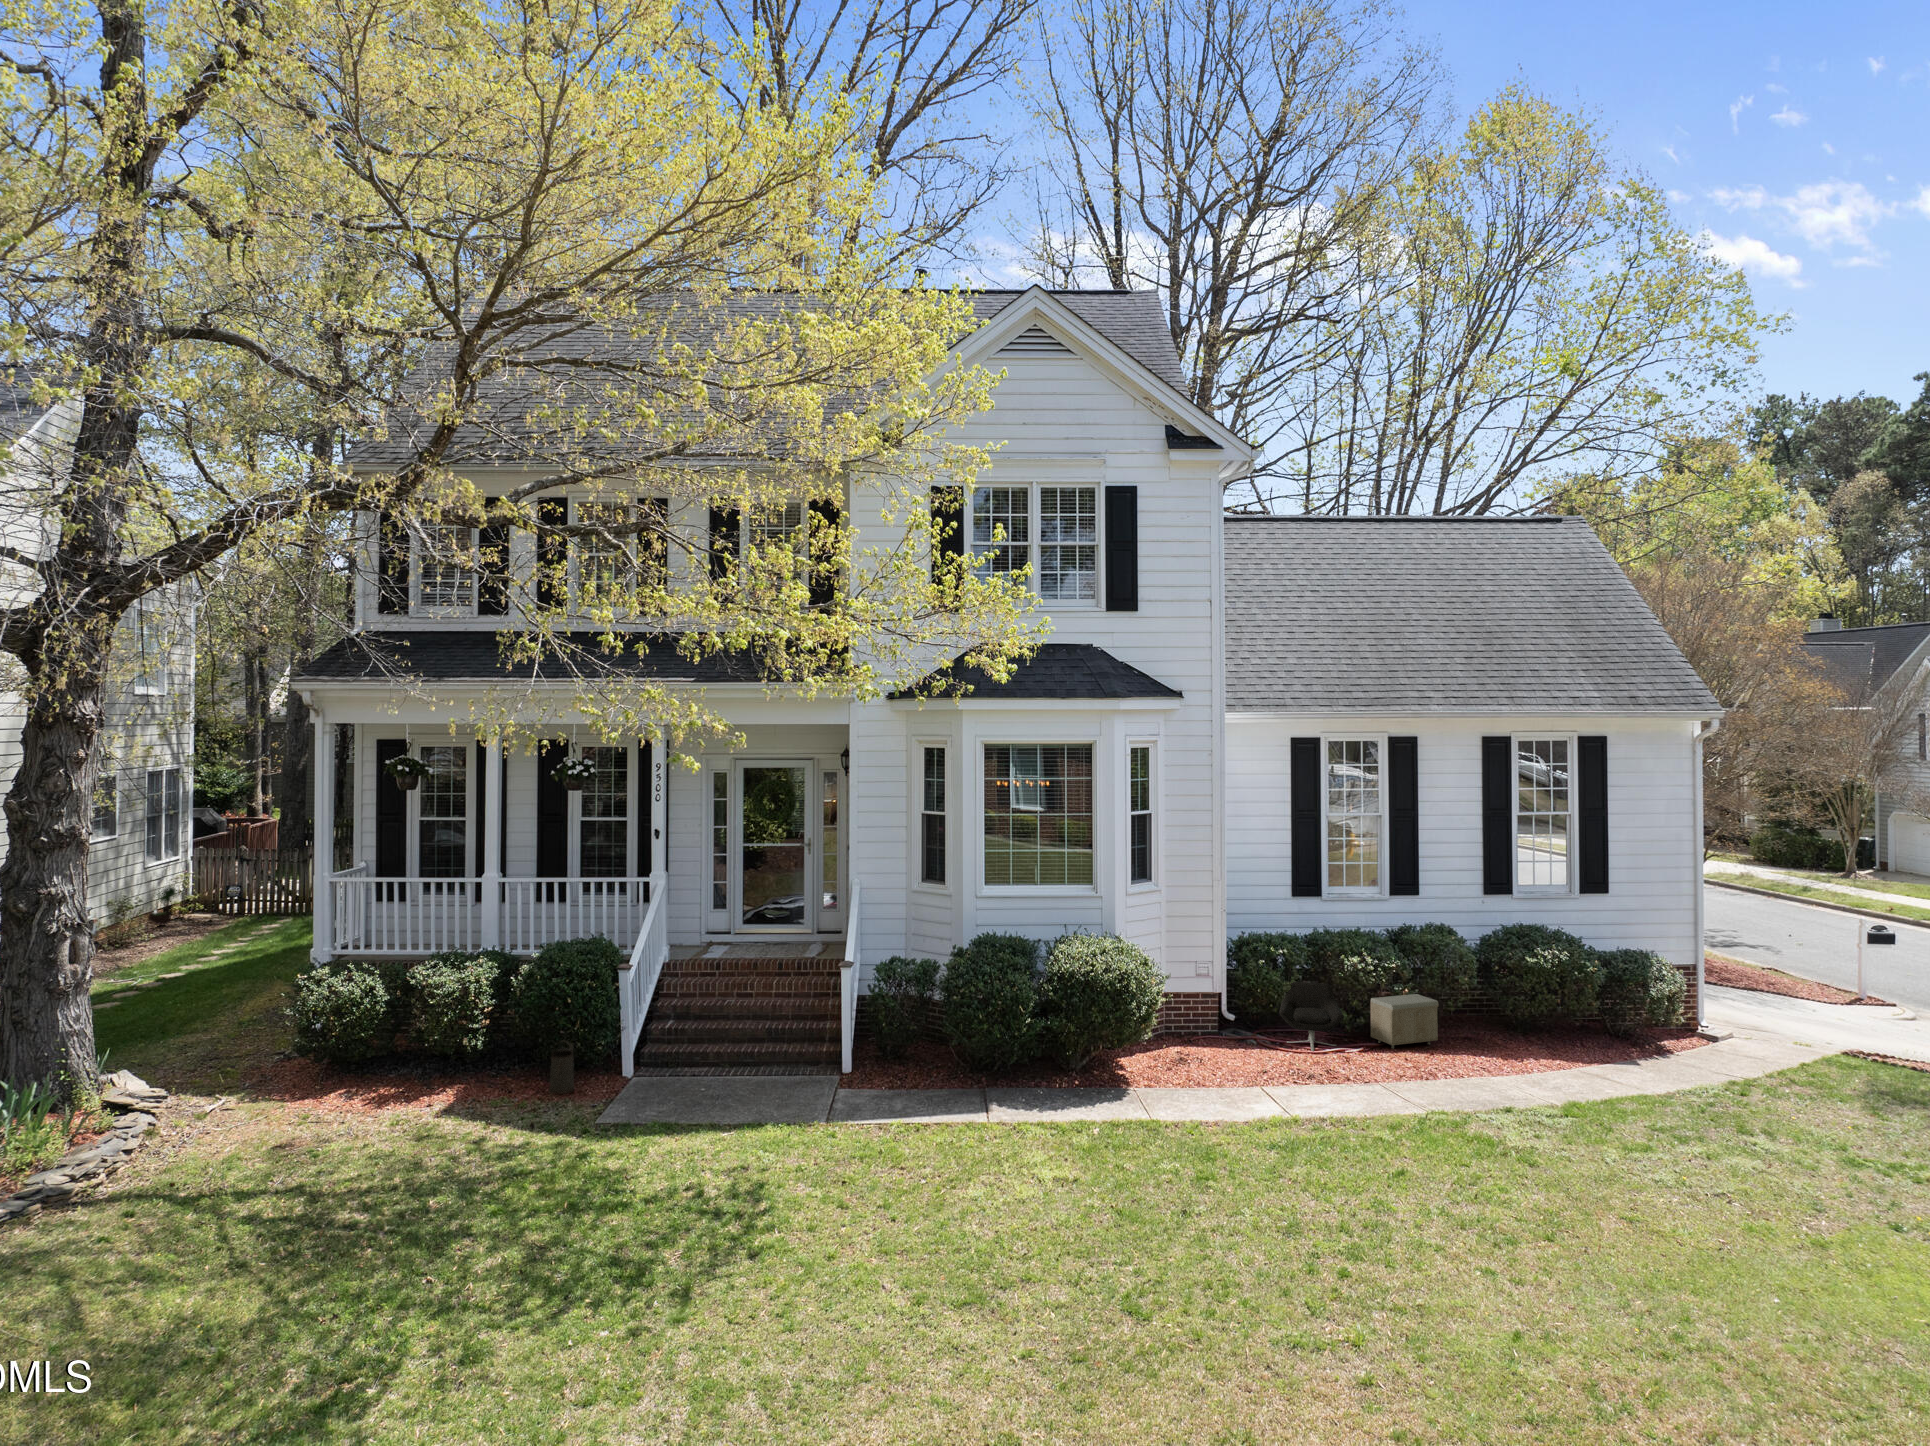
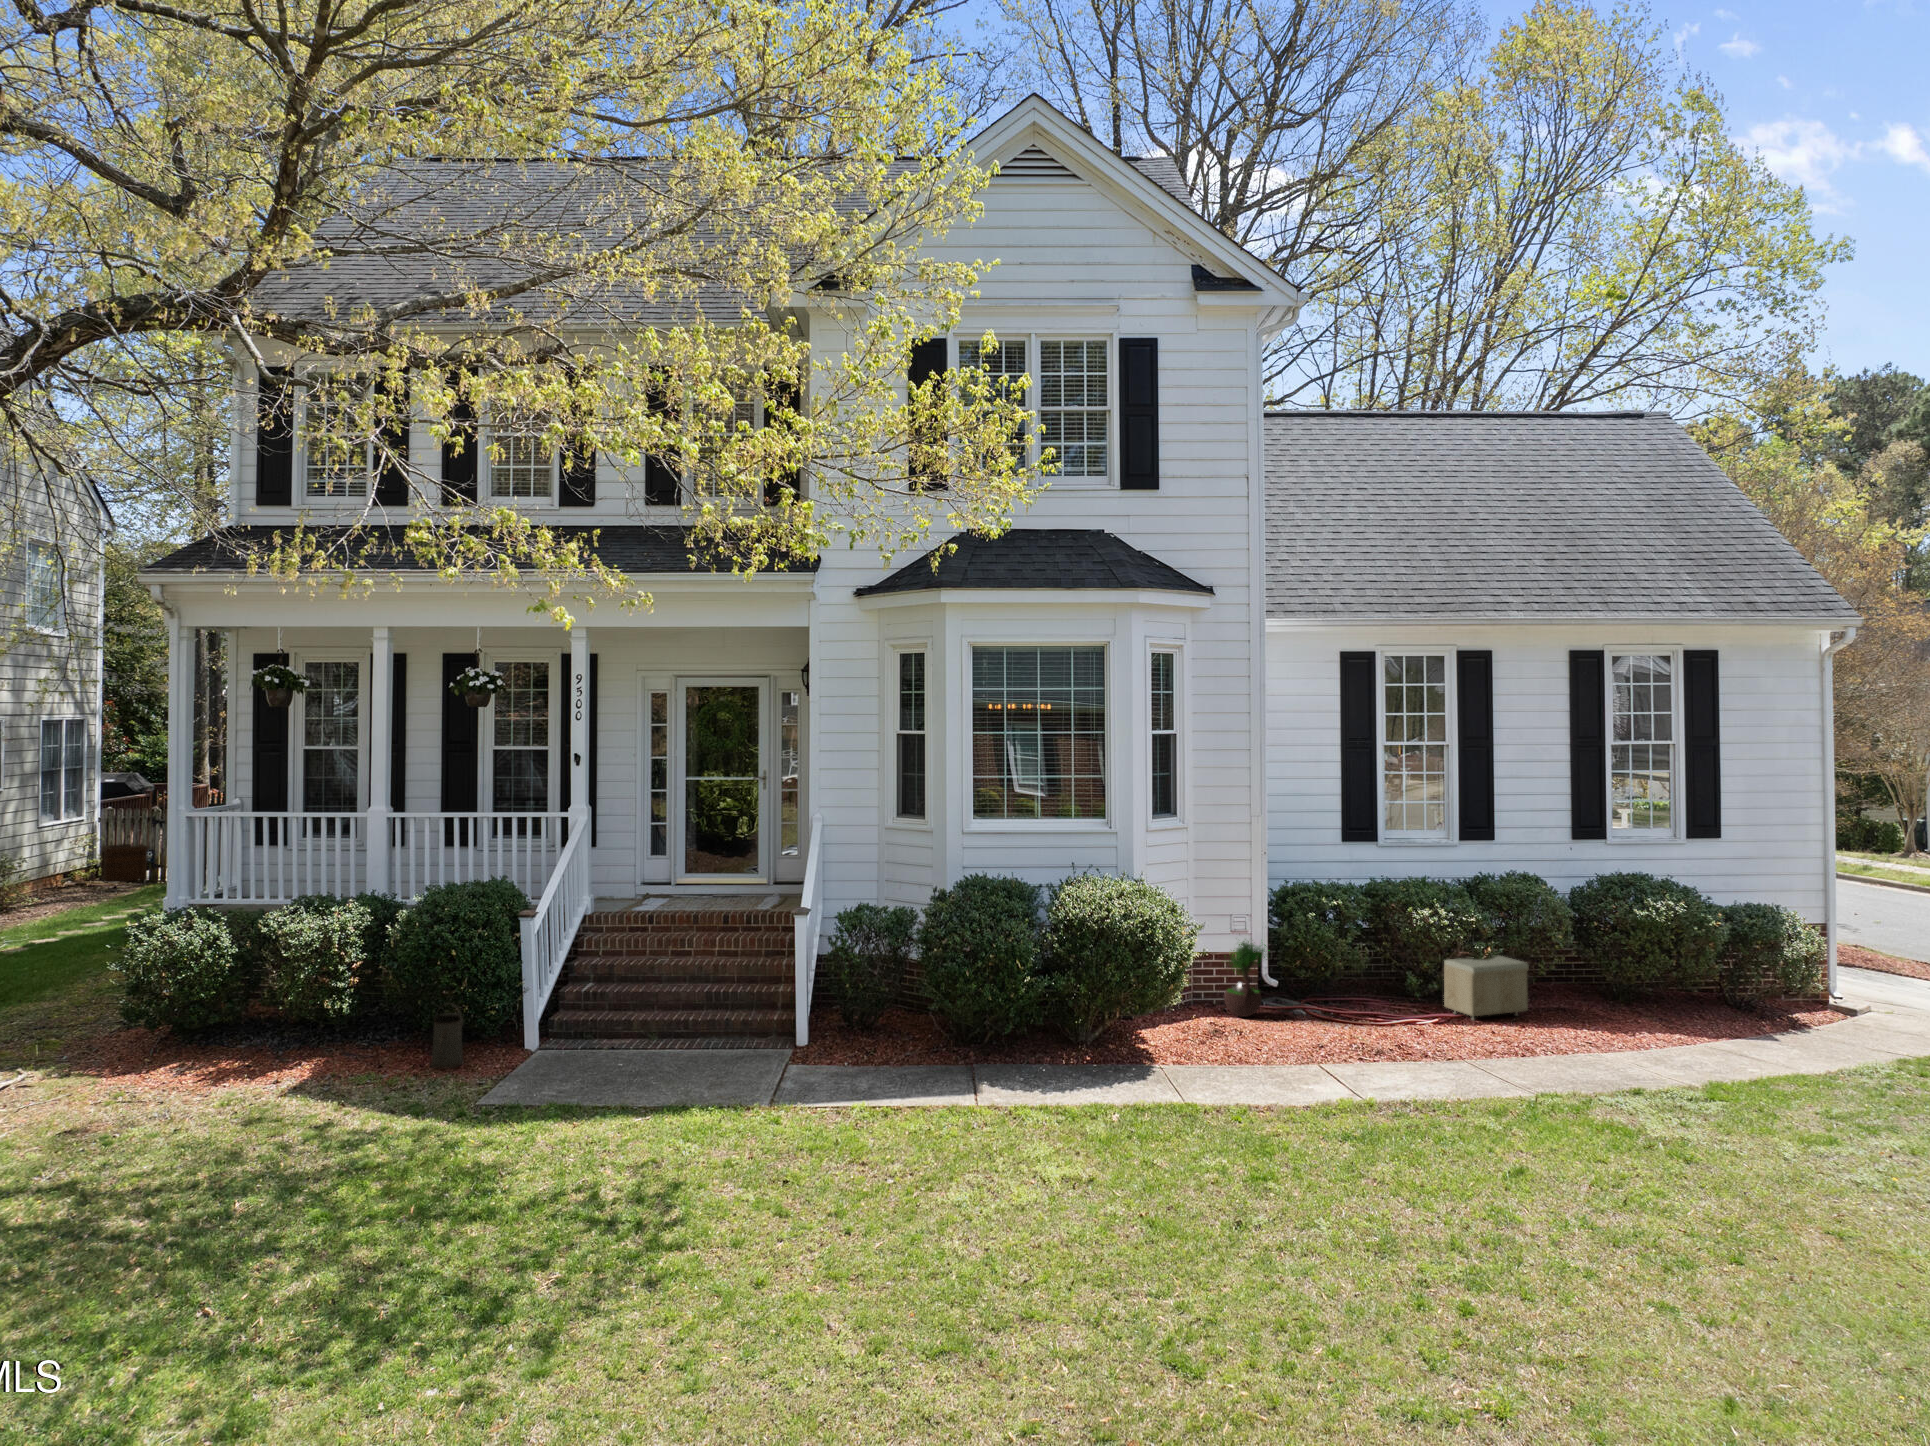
wooden crate: none [199,881,242,918] -> present [101,844,148,883]
potted tree: present [148,887,177,926] -> present [1224,941,1266,1017]
lounge chair: present [1279,982,1344,1051] -> none [1332,941,1413,1024]

